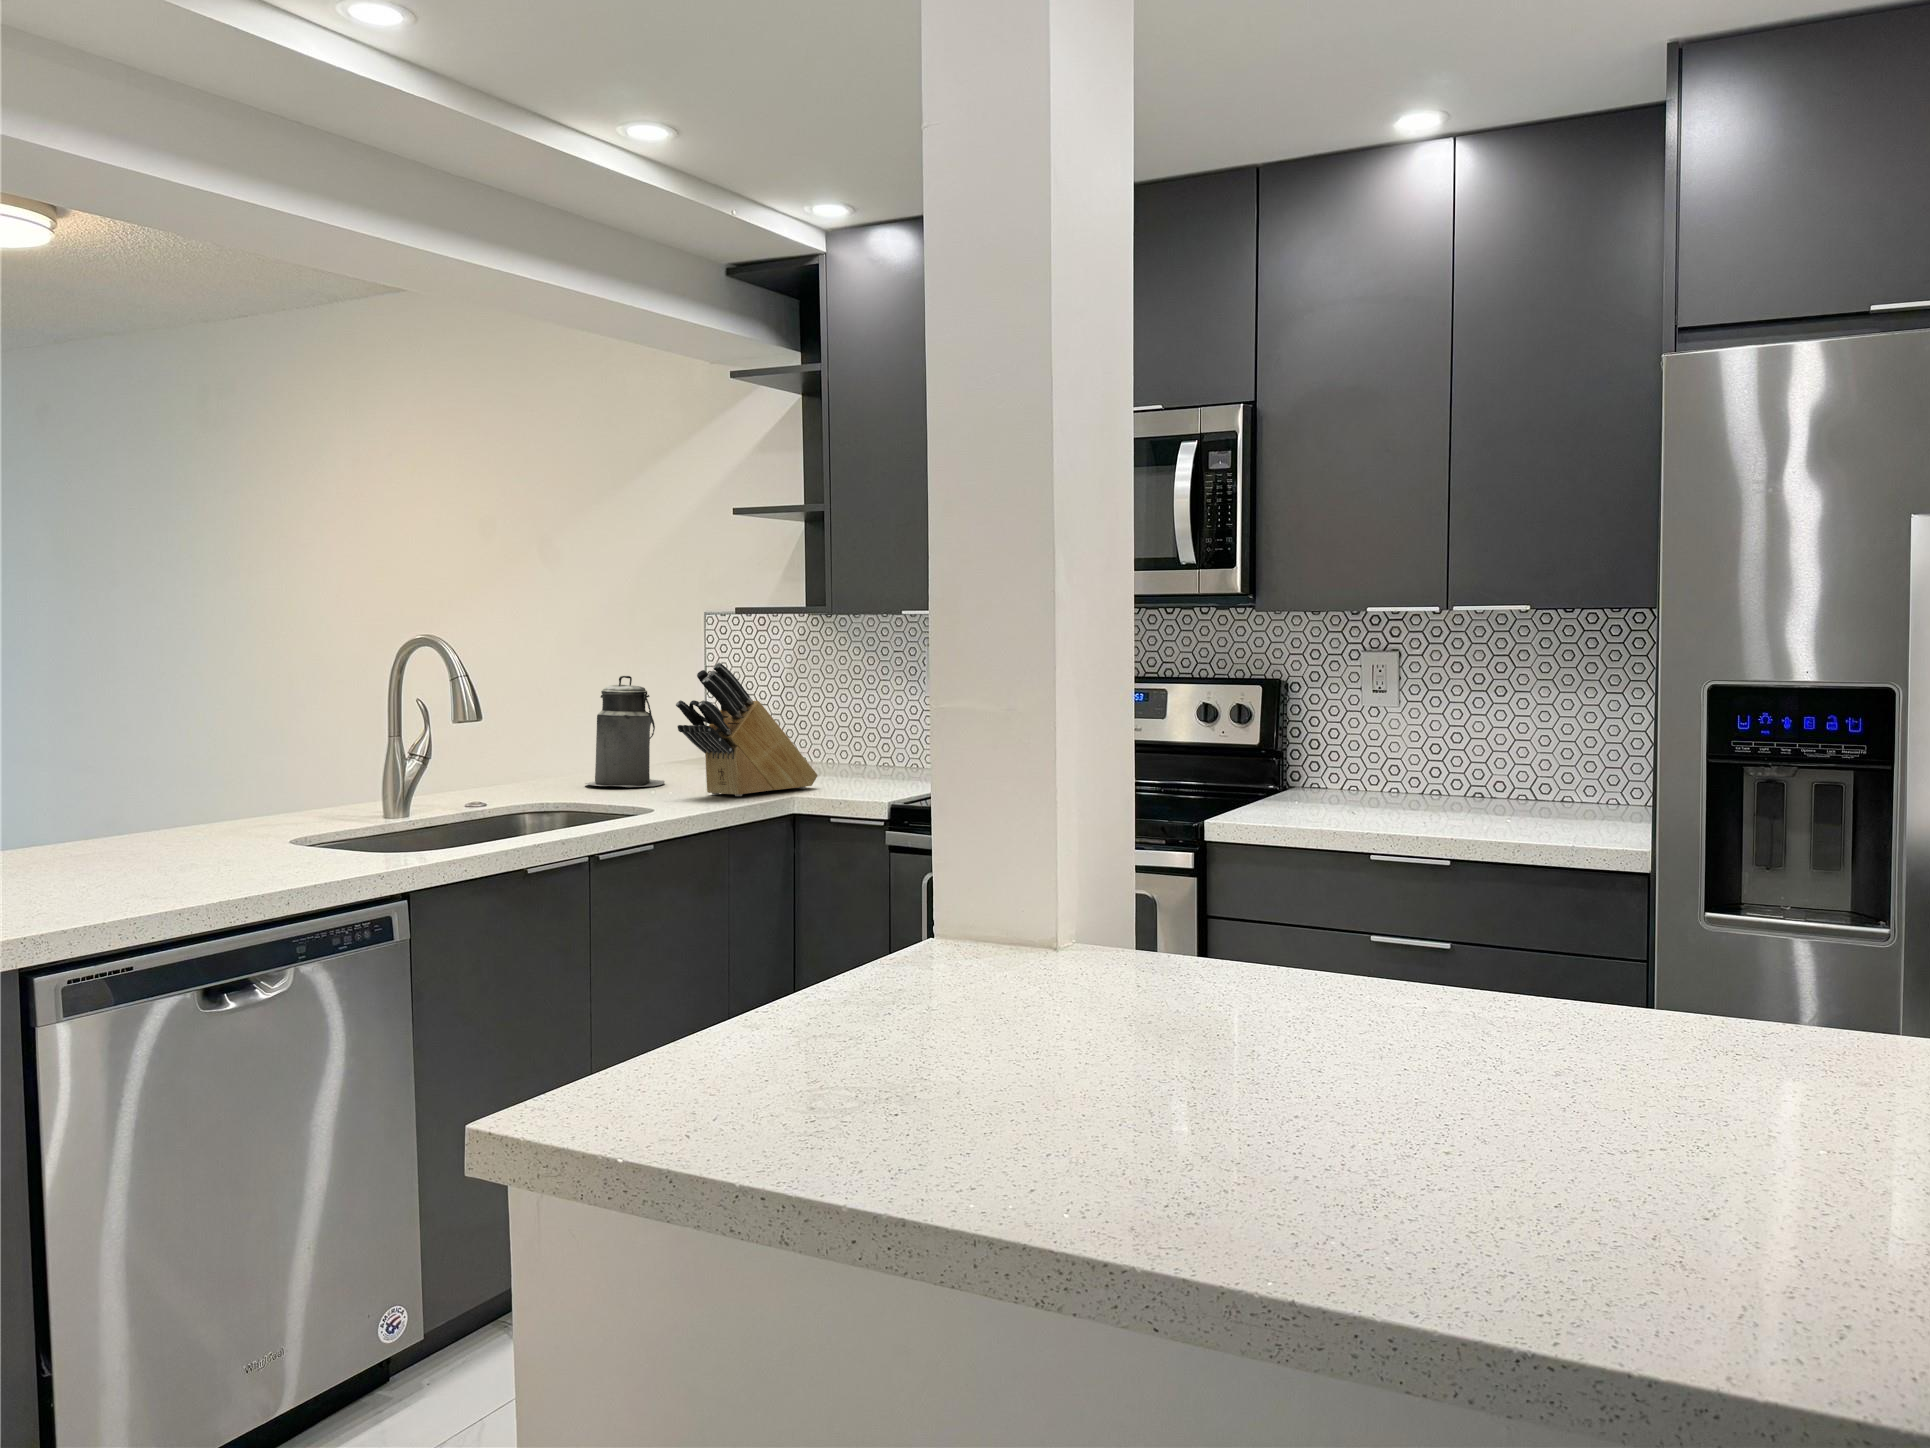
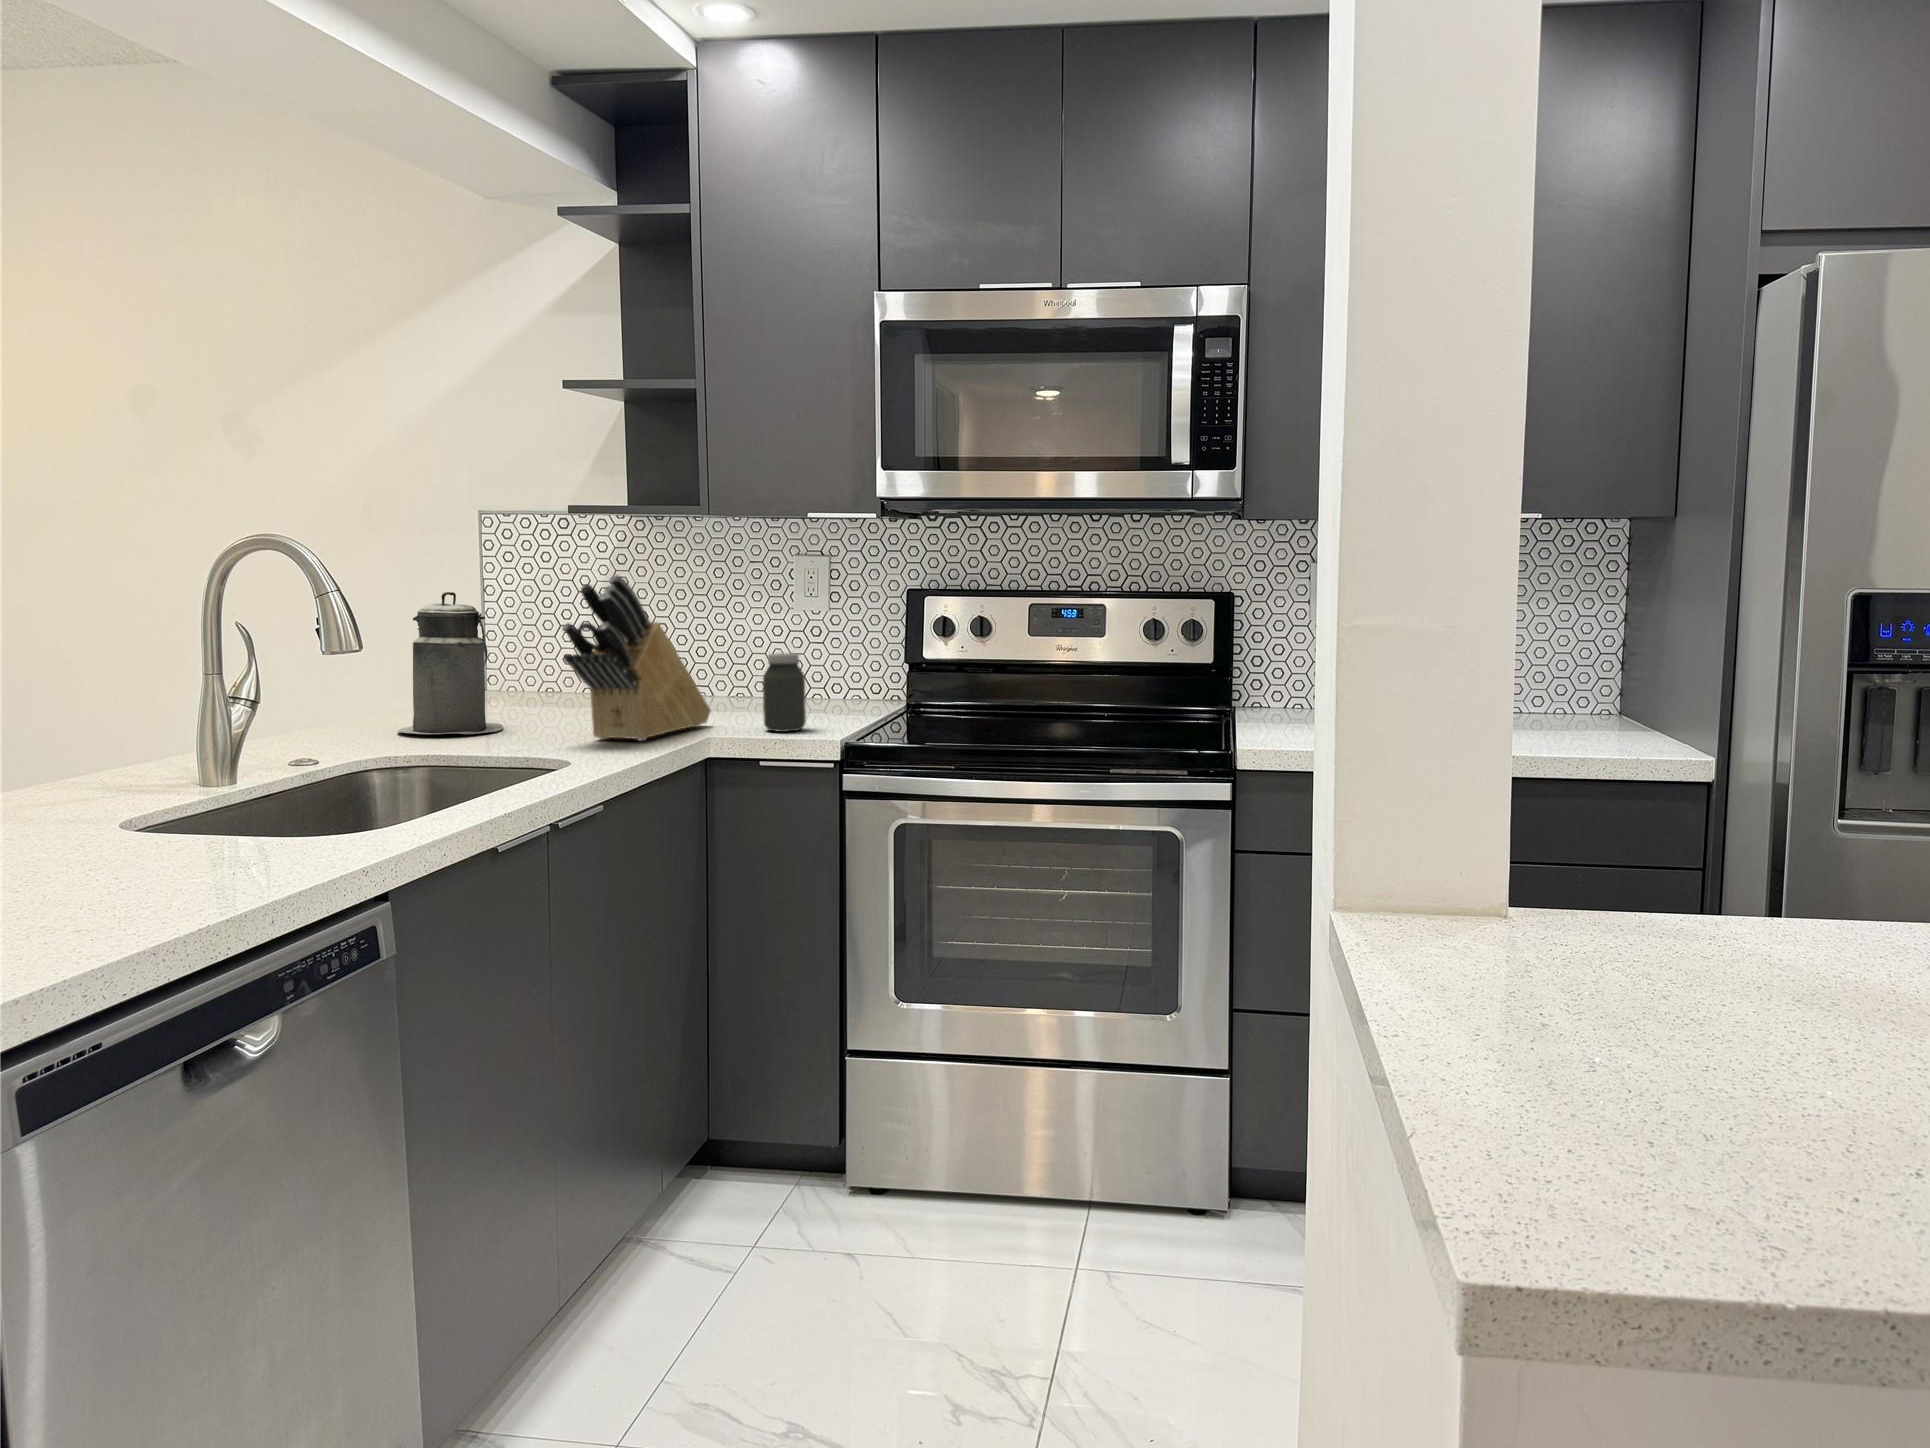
jar: none [847,729,883,794] -> present [763,653,806,732]

